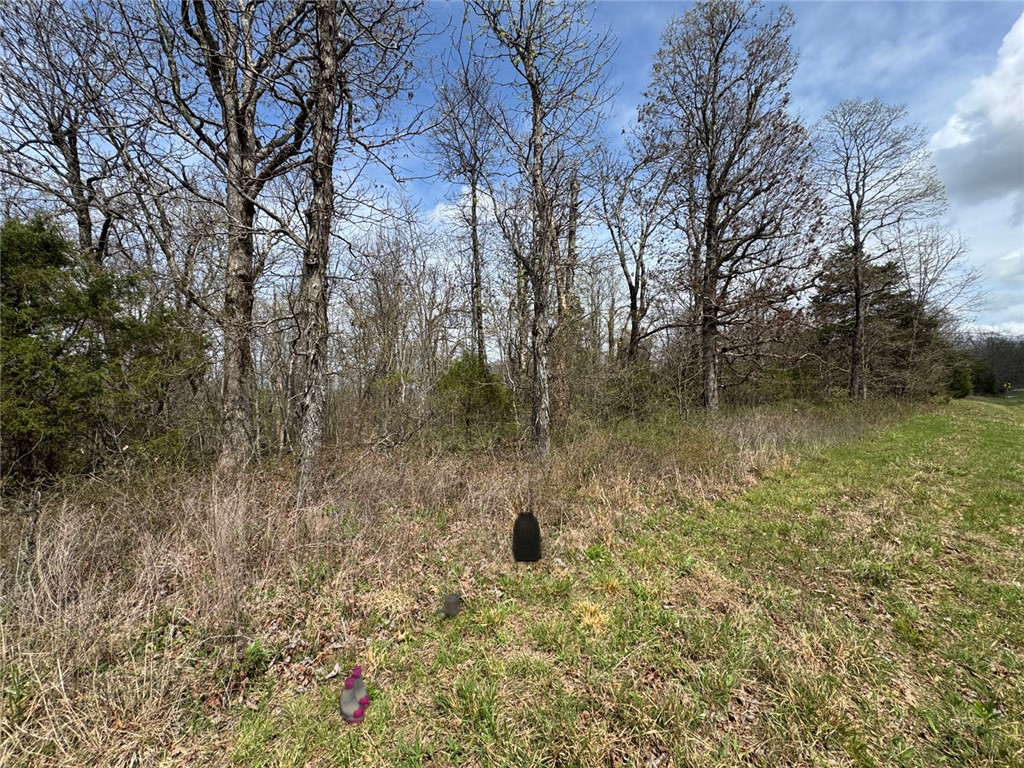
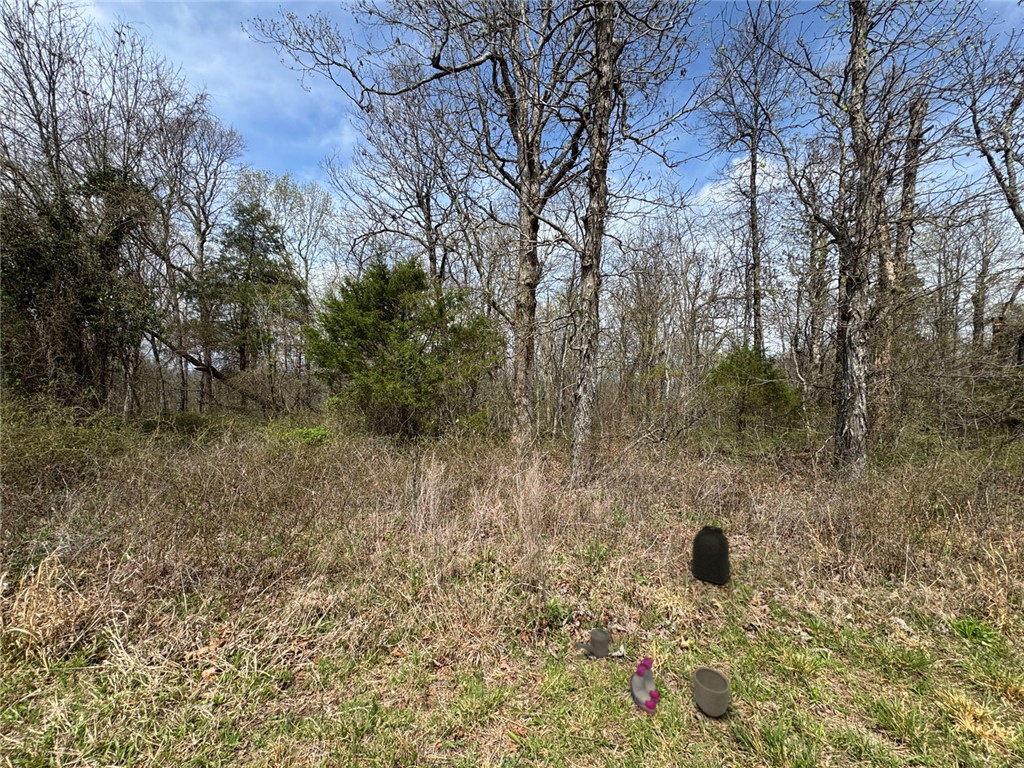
backpack: present [512,512,541,560] -> present [692,525,730,584]
watering can: present [436,590,461,616] -> present [575,628,613,658]
planter: none [401,651,431,696] -> present [693,667,730,717]

